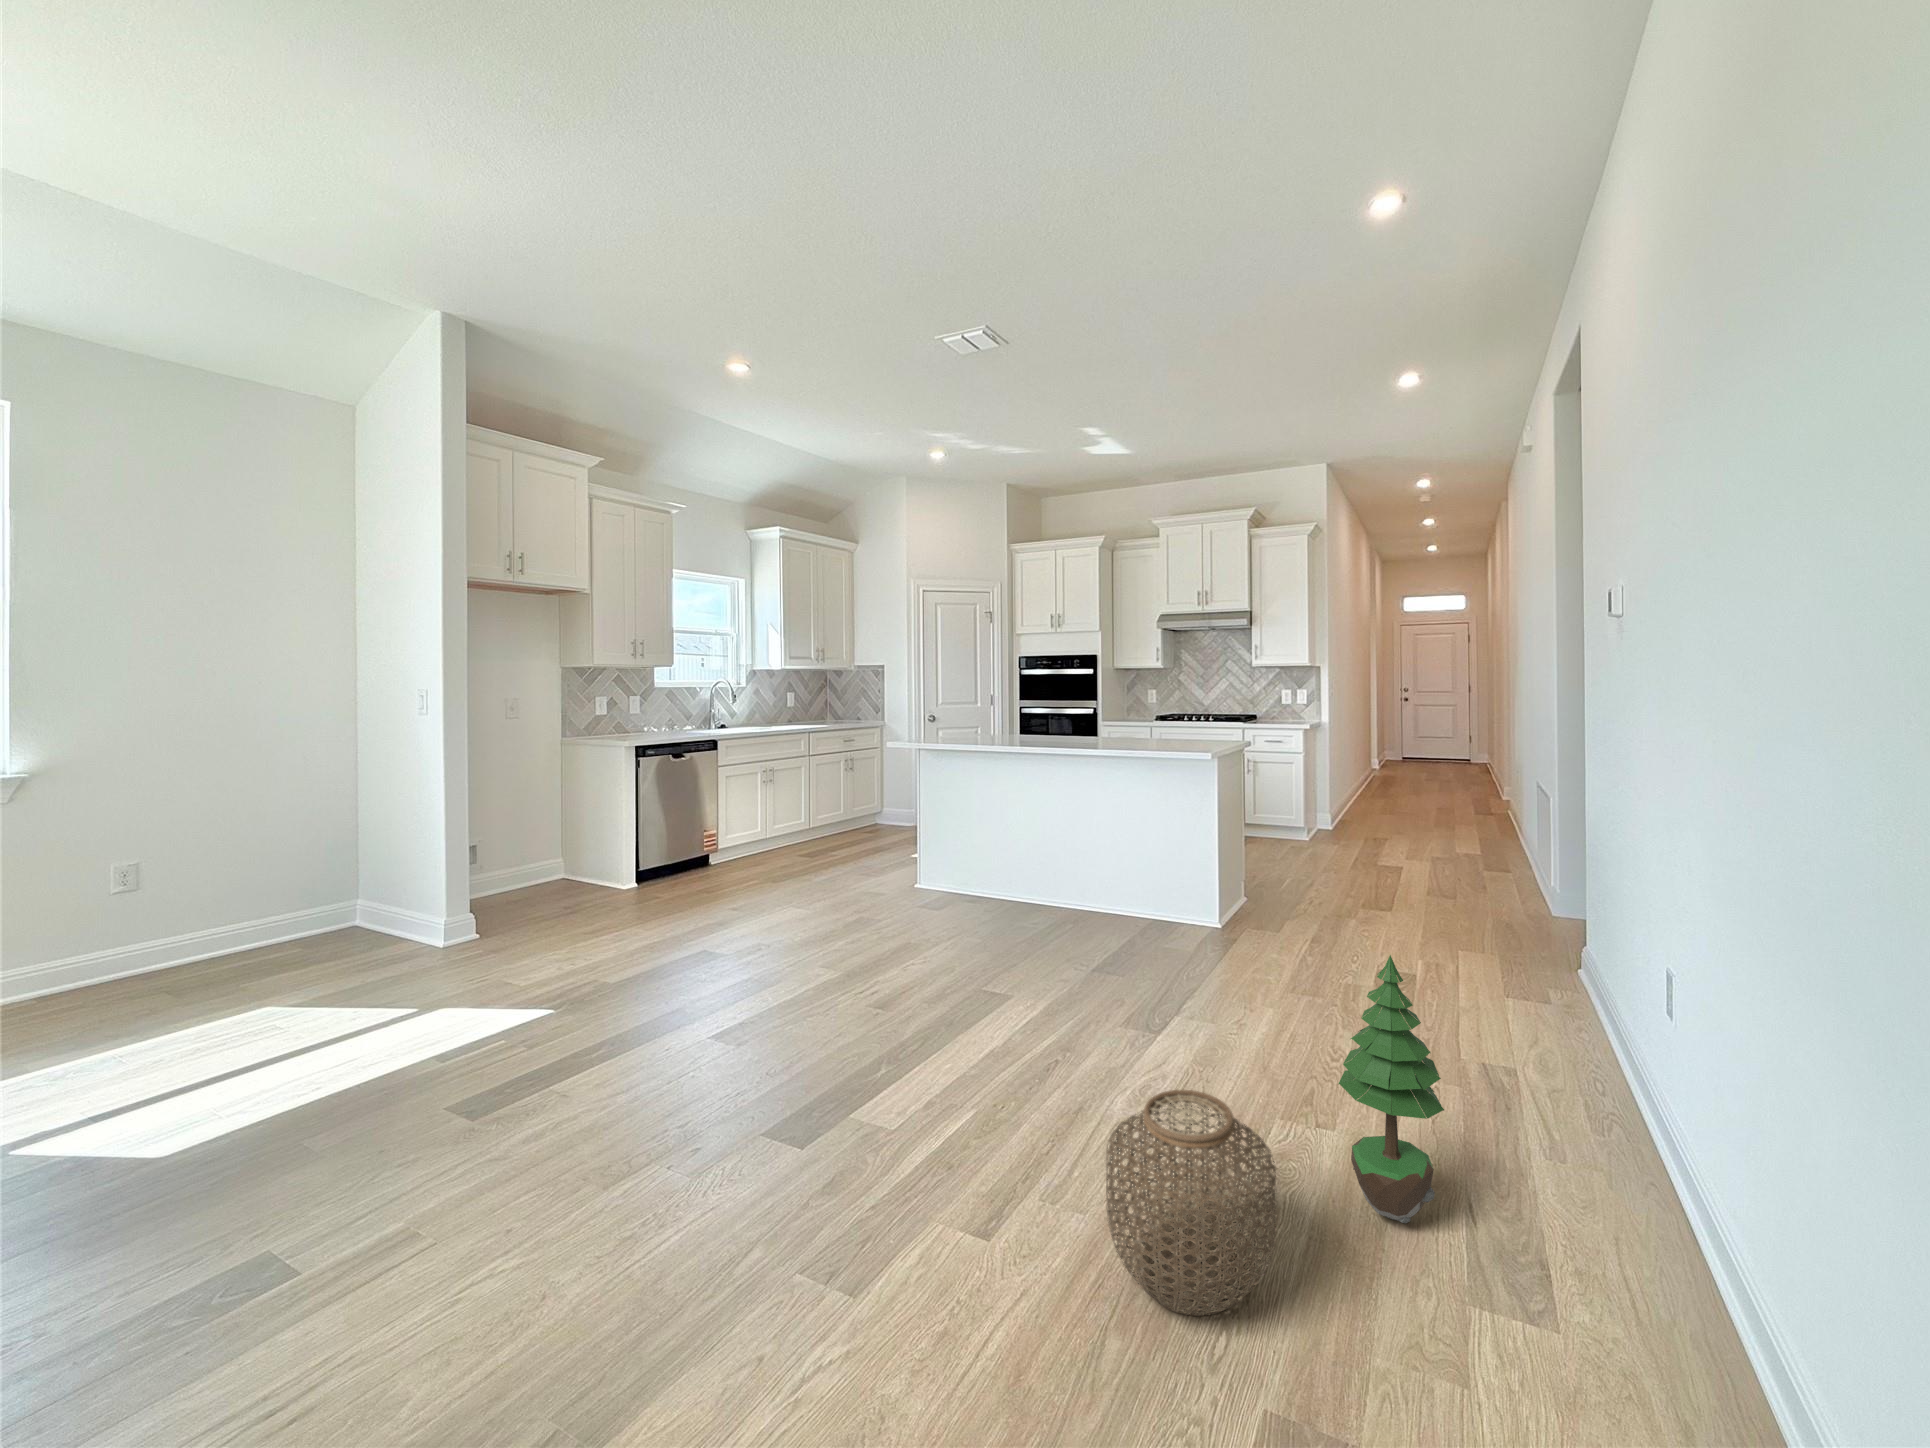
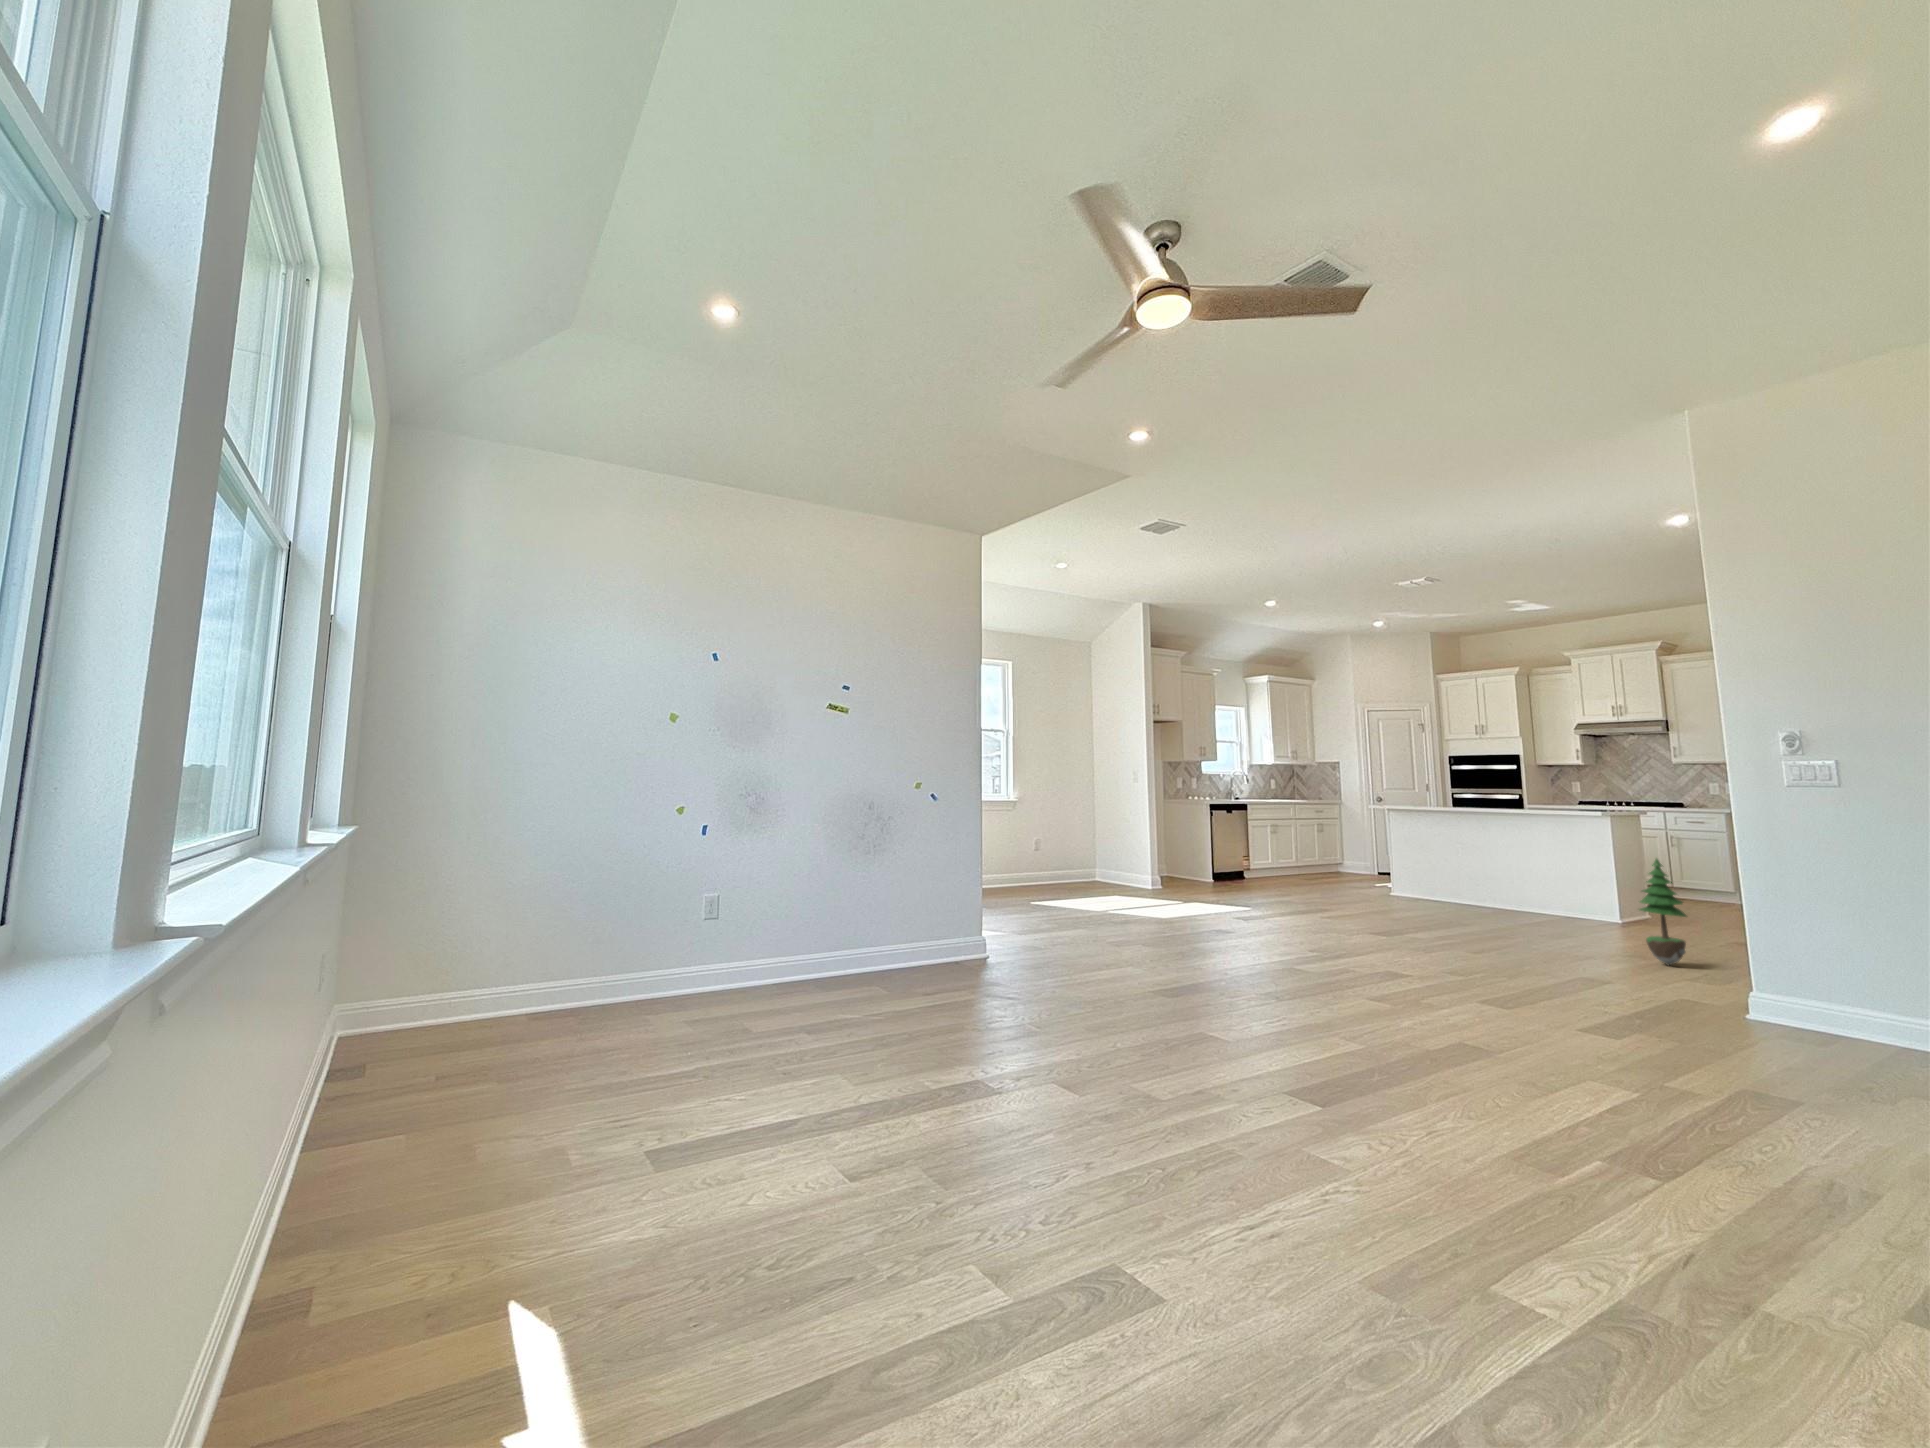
woven basket: present [1106,1090,1277,1315] -> none [1522,897,1598,964]

